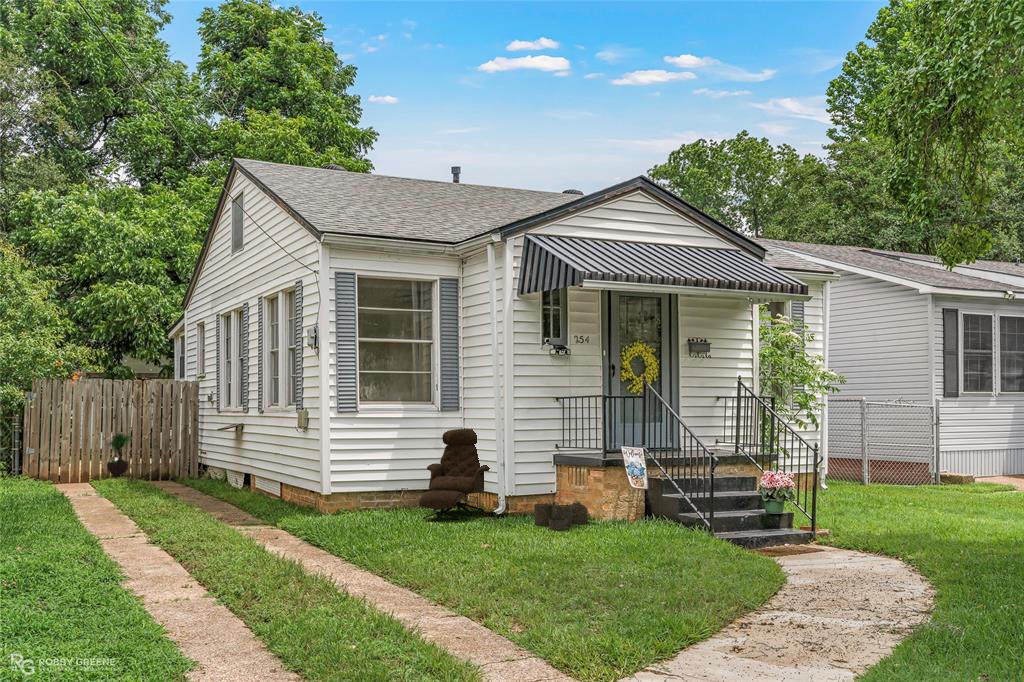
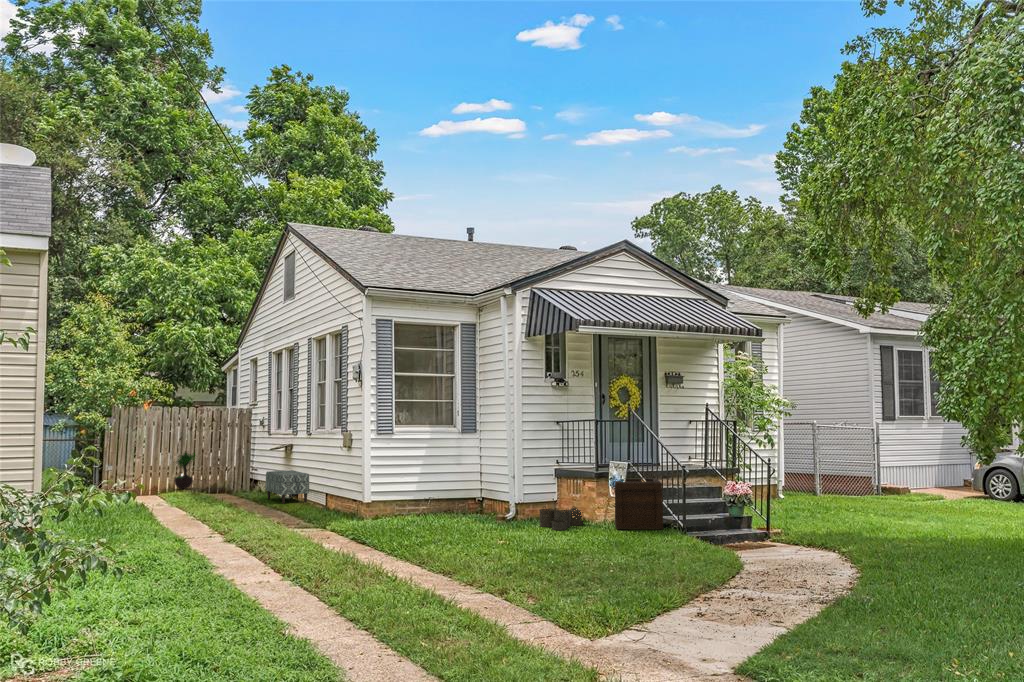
lounge chair: present [419,429,490,521] -> none [444,448,504,524]
bench: none [211,454,262,495] -> present [266,470,309,504]
wooden crate: none [625,467,686,530] -> present [614,478,663,530]

